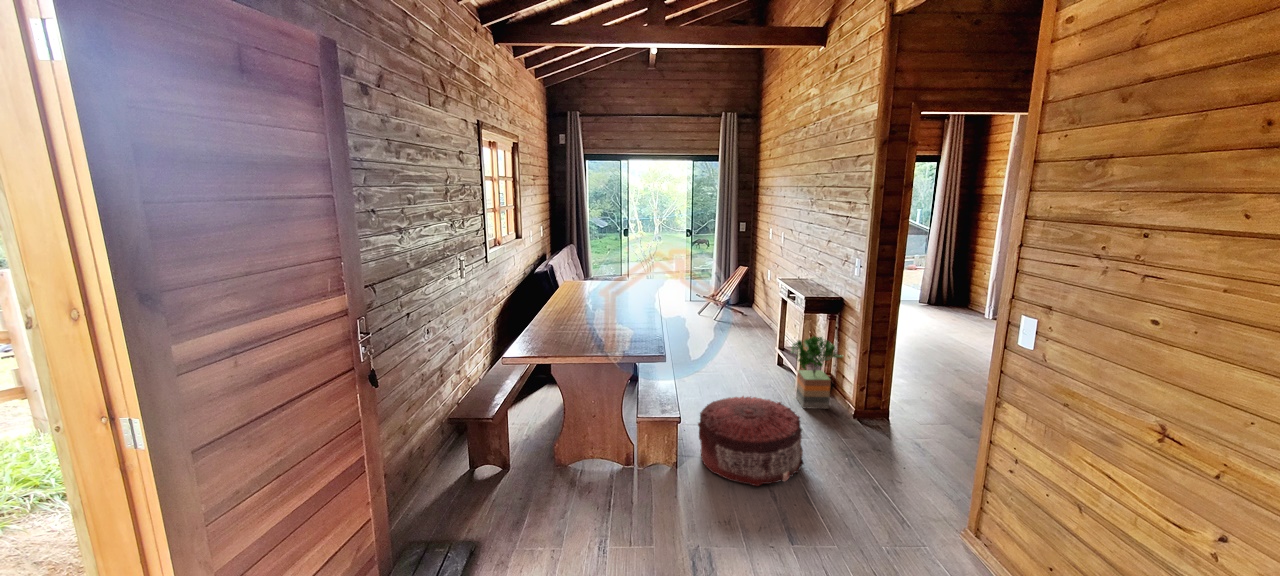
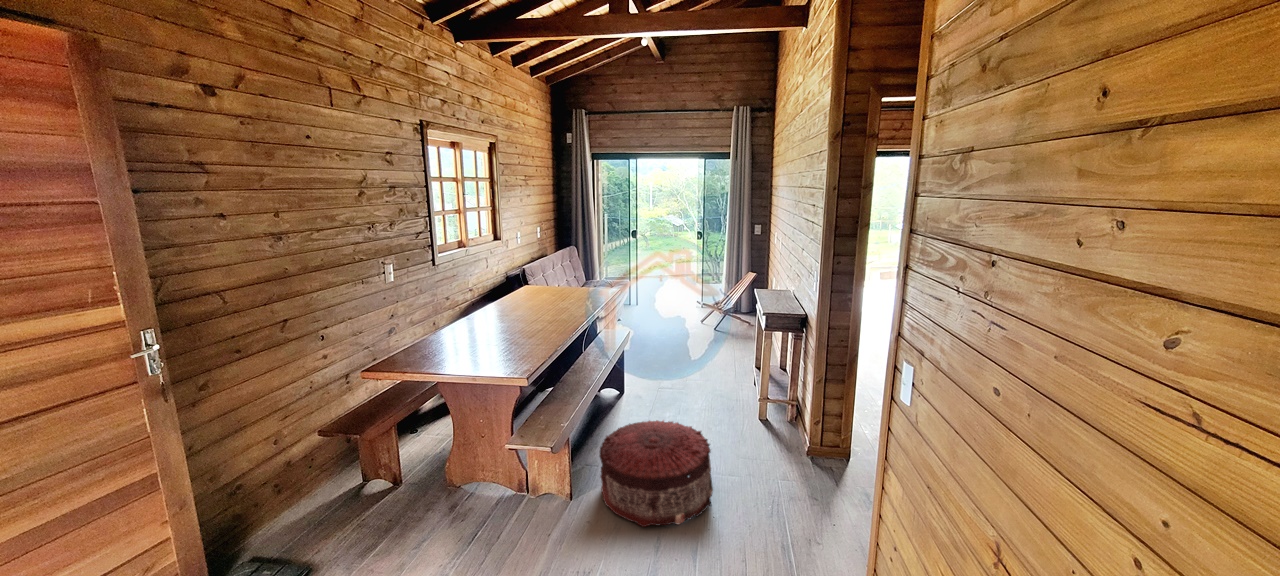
potted tree: present [791,336,843,409] -> none [740,355,800,439]

